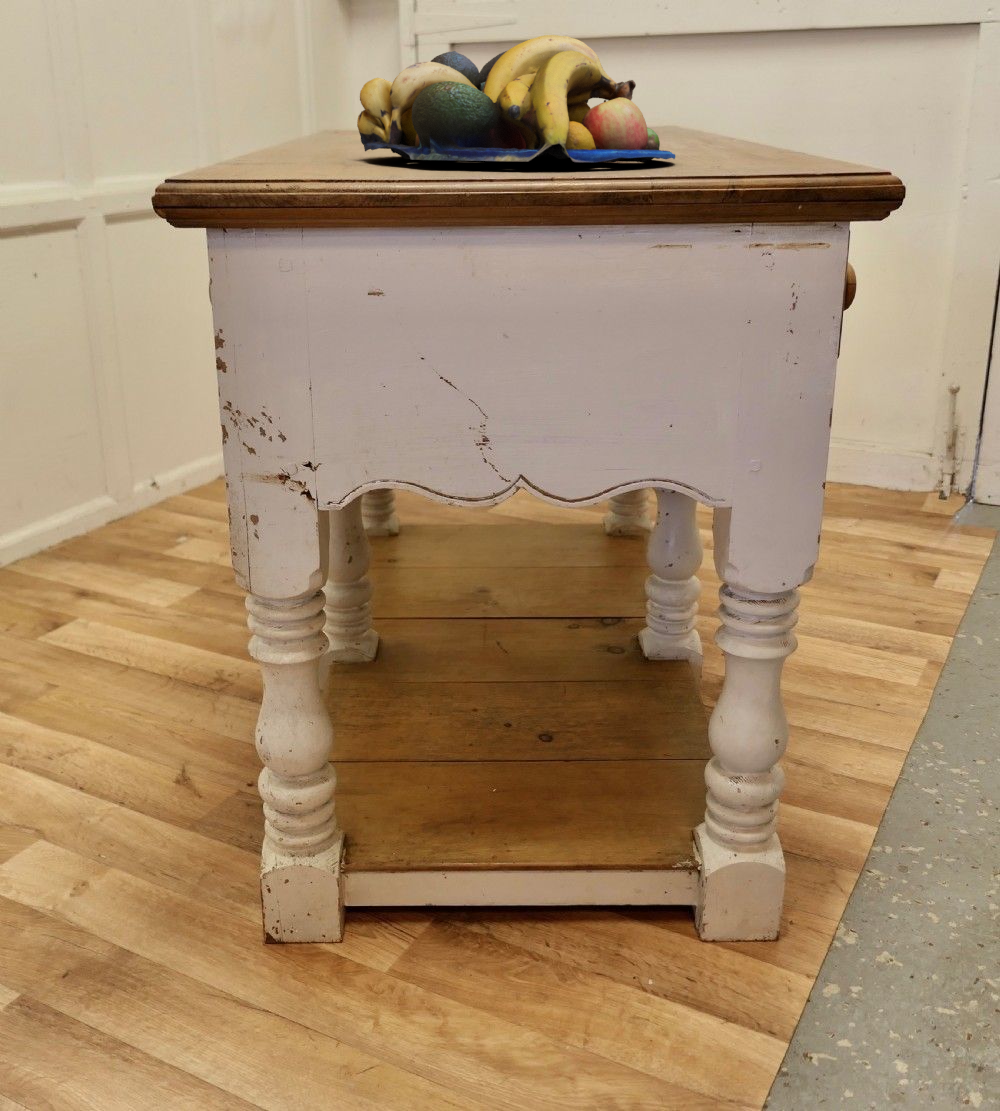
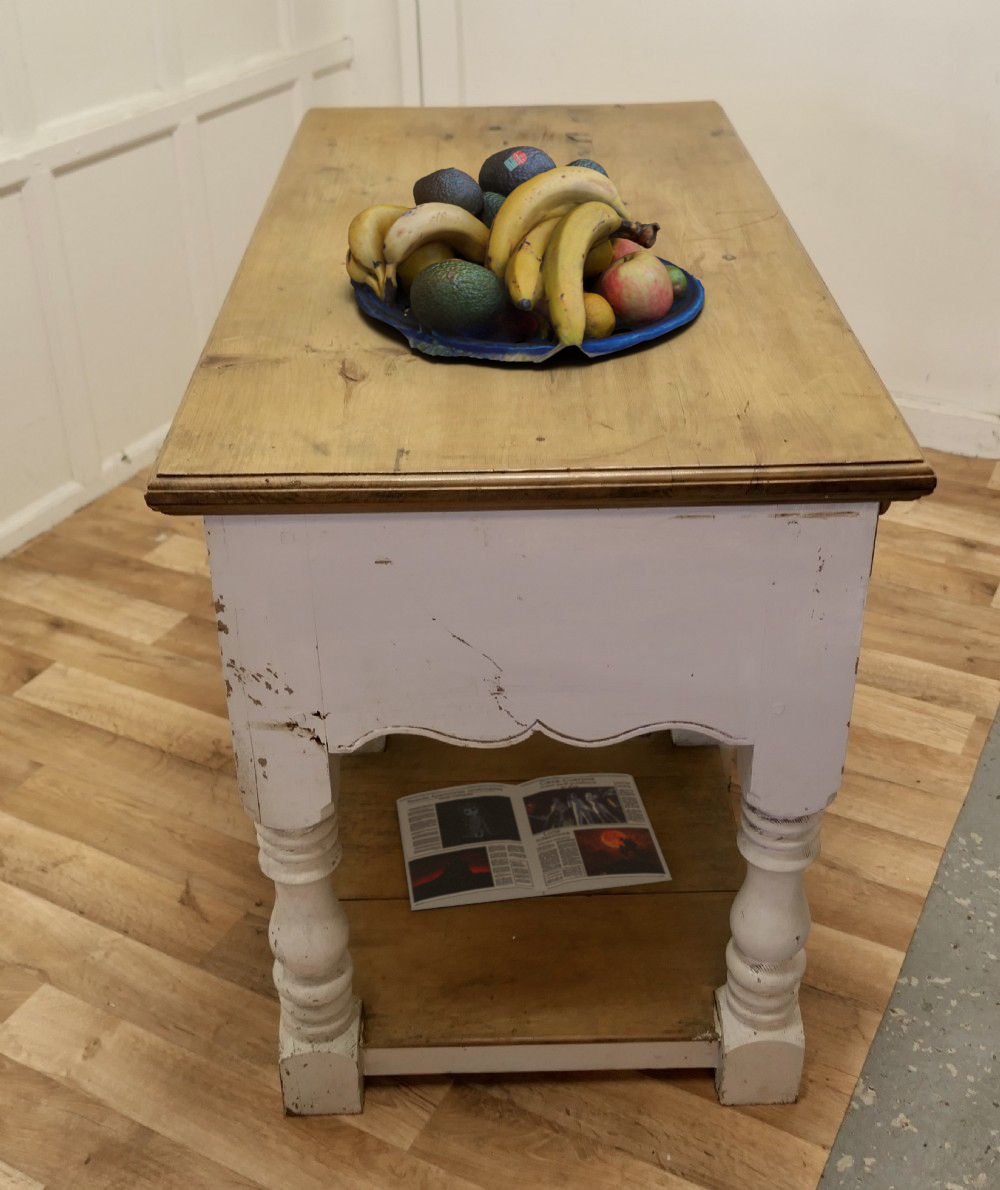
magazine: none [390,674,651,769] -> present [397,773,672,910]

